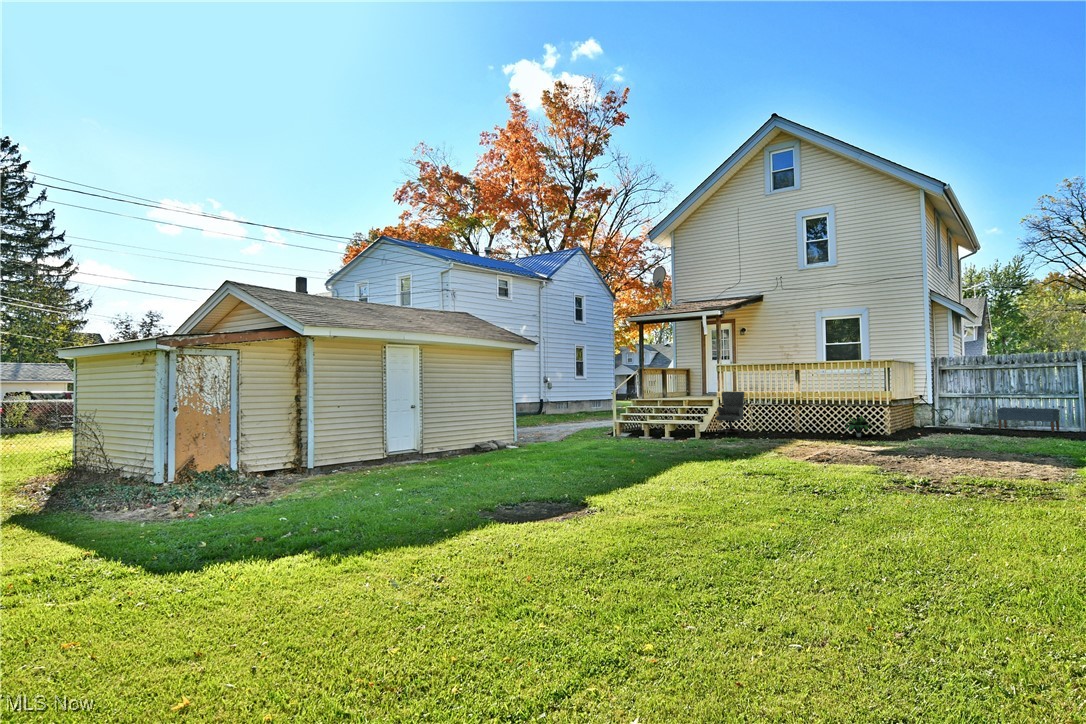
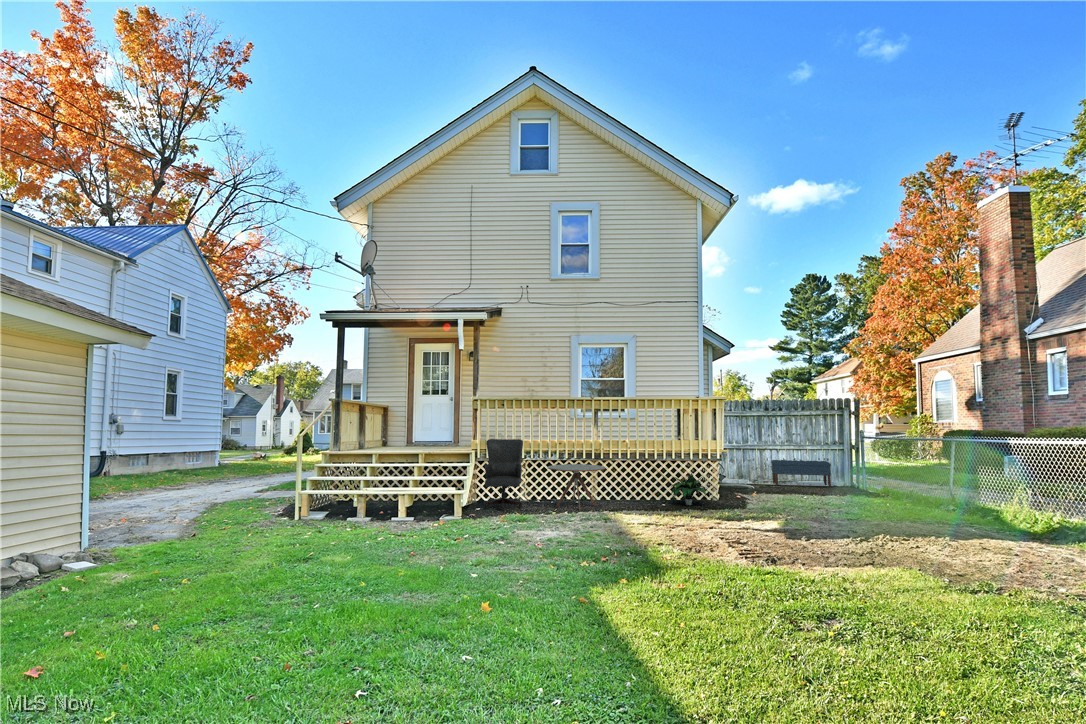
round table: none [756,408,796,437] -> present [548,464,605,510]

